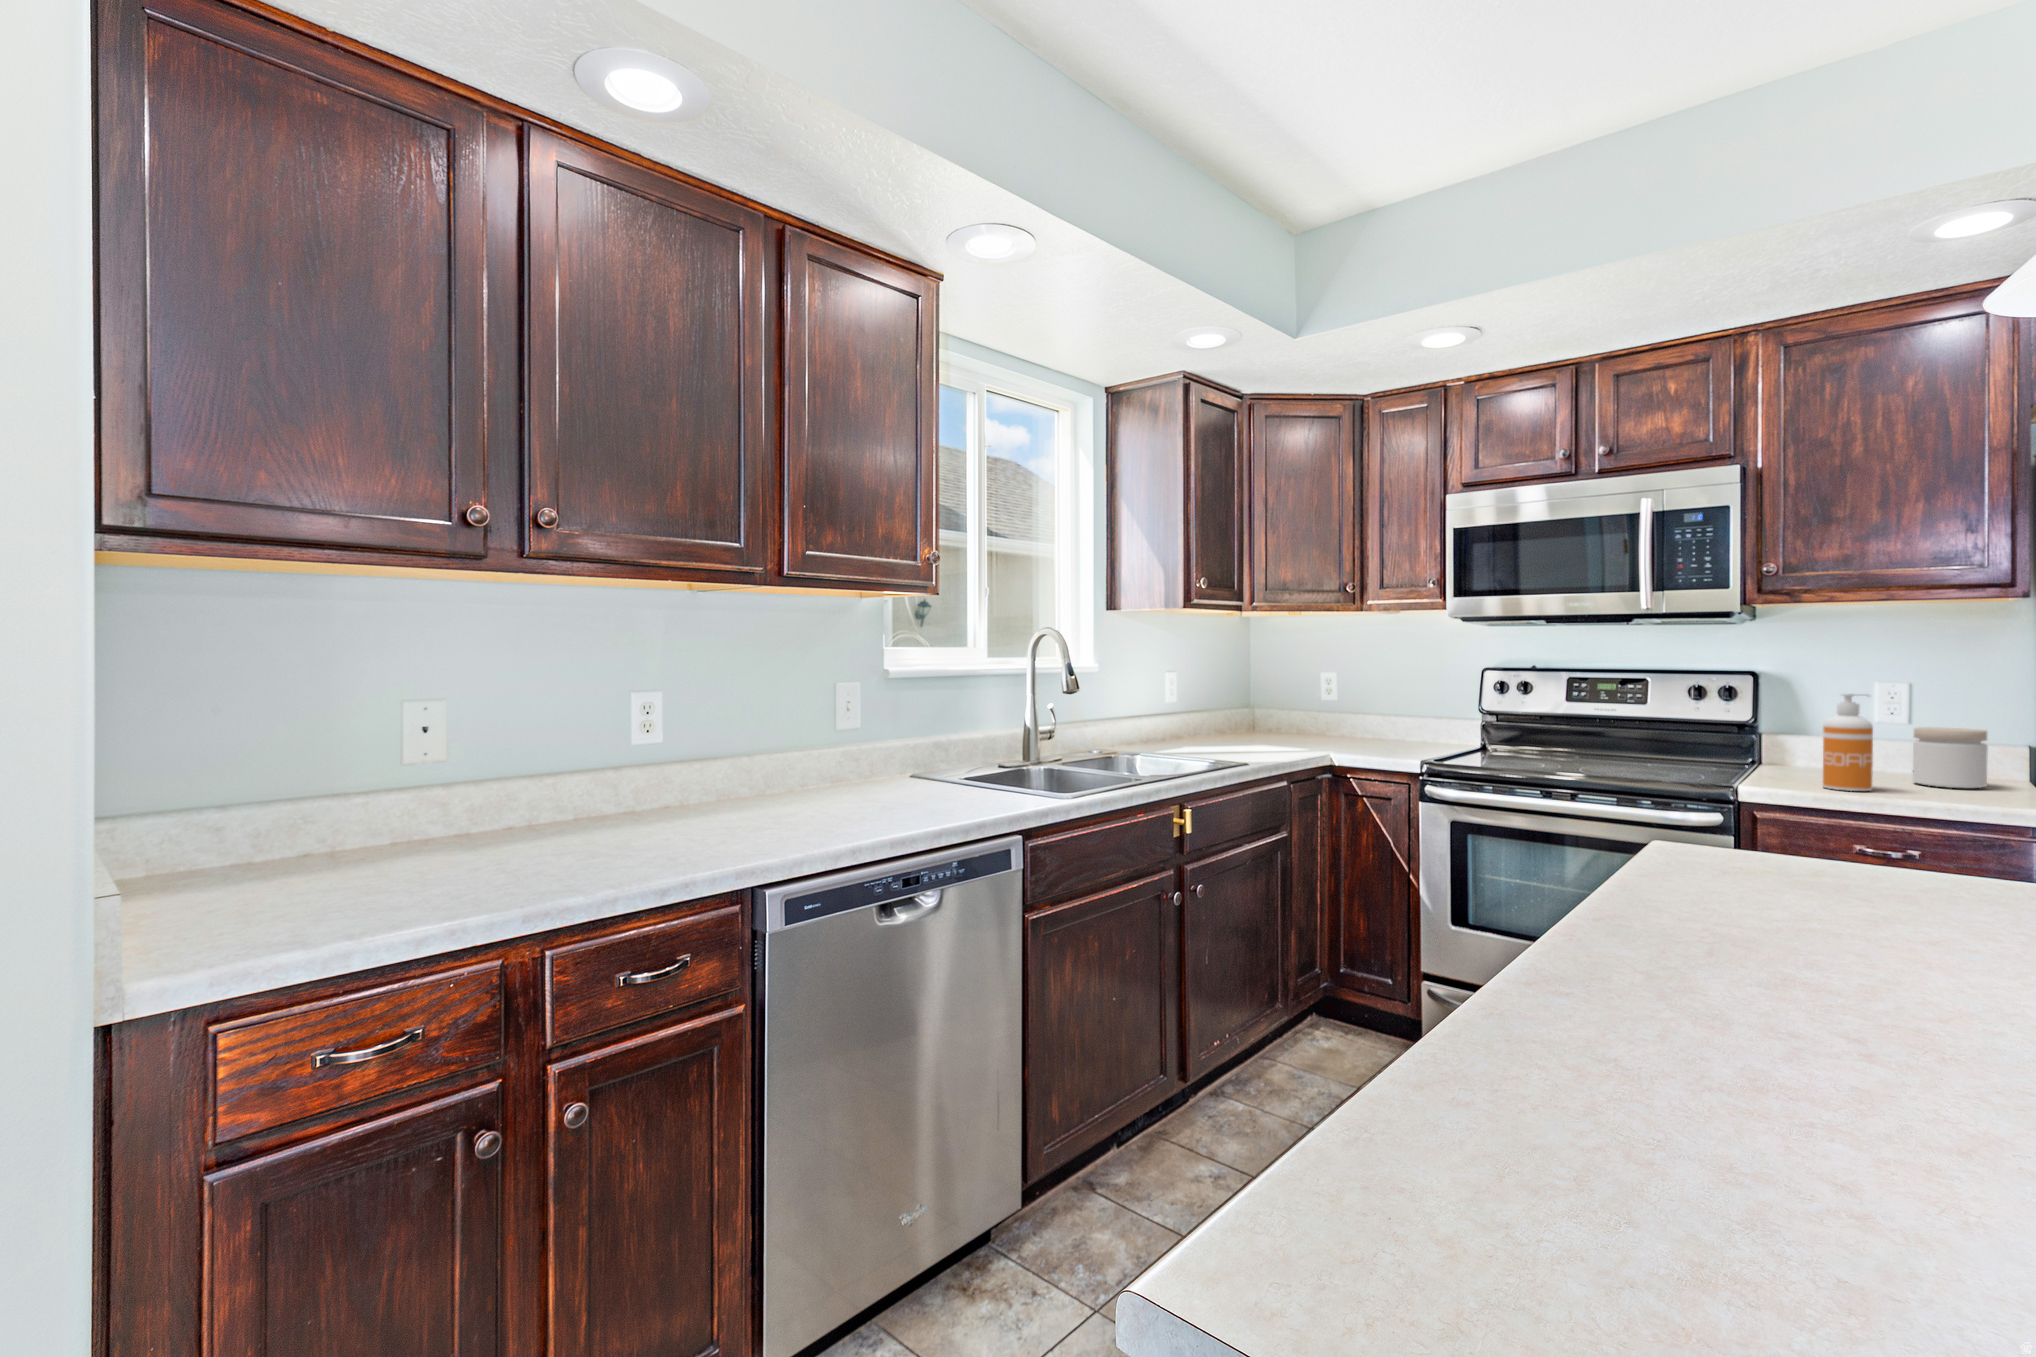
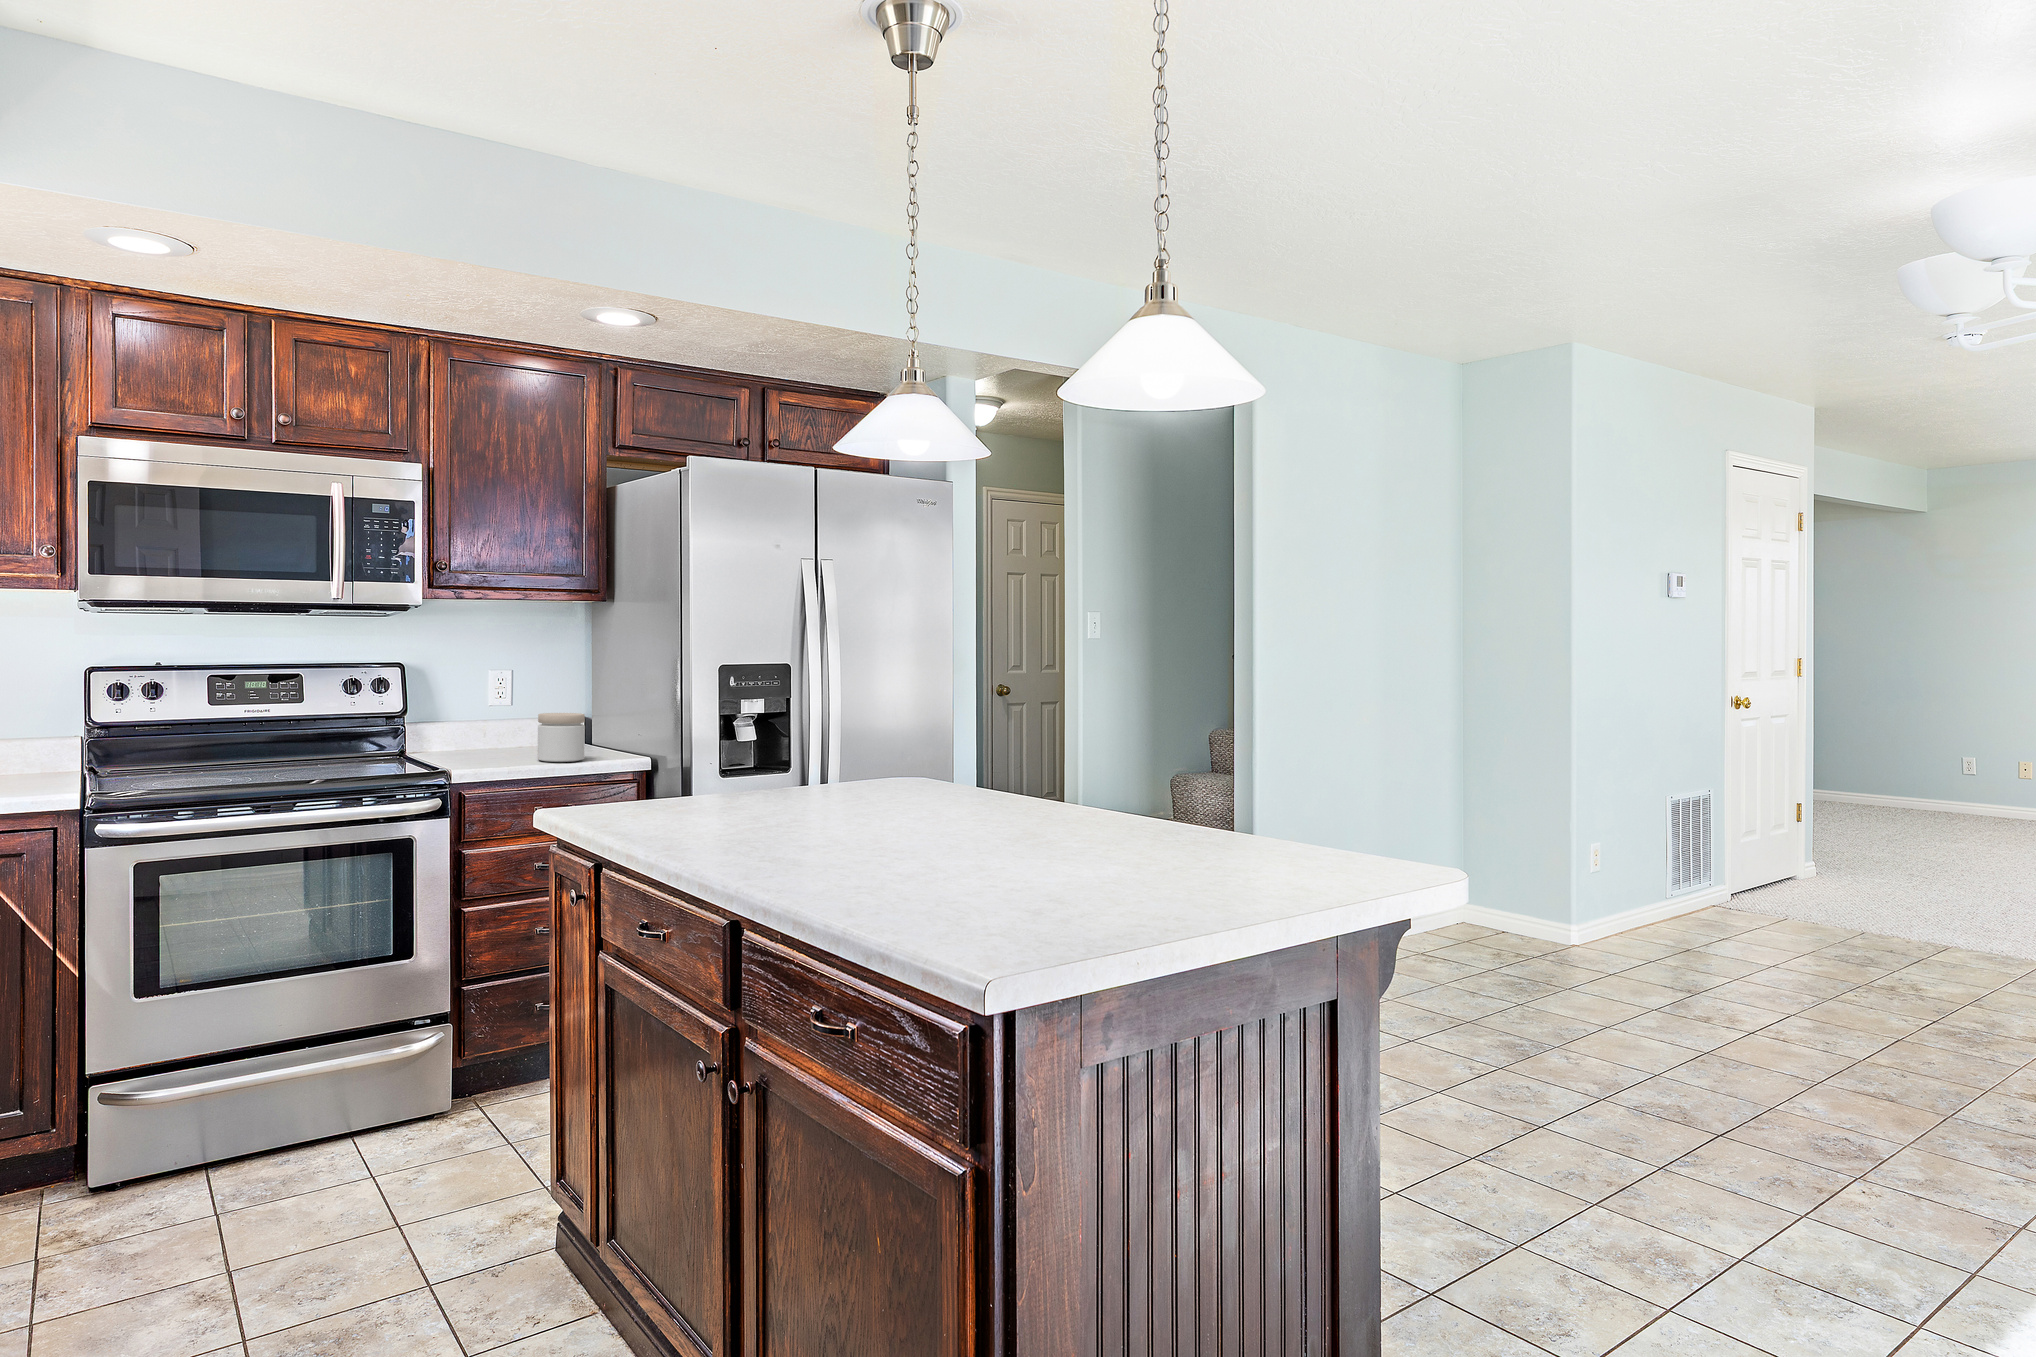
soap dispenser: present [1823,693,1873,791] -> none [498,687,535,772]

